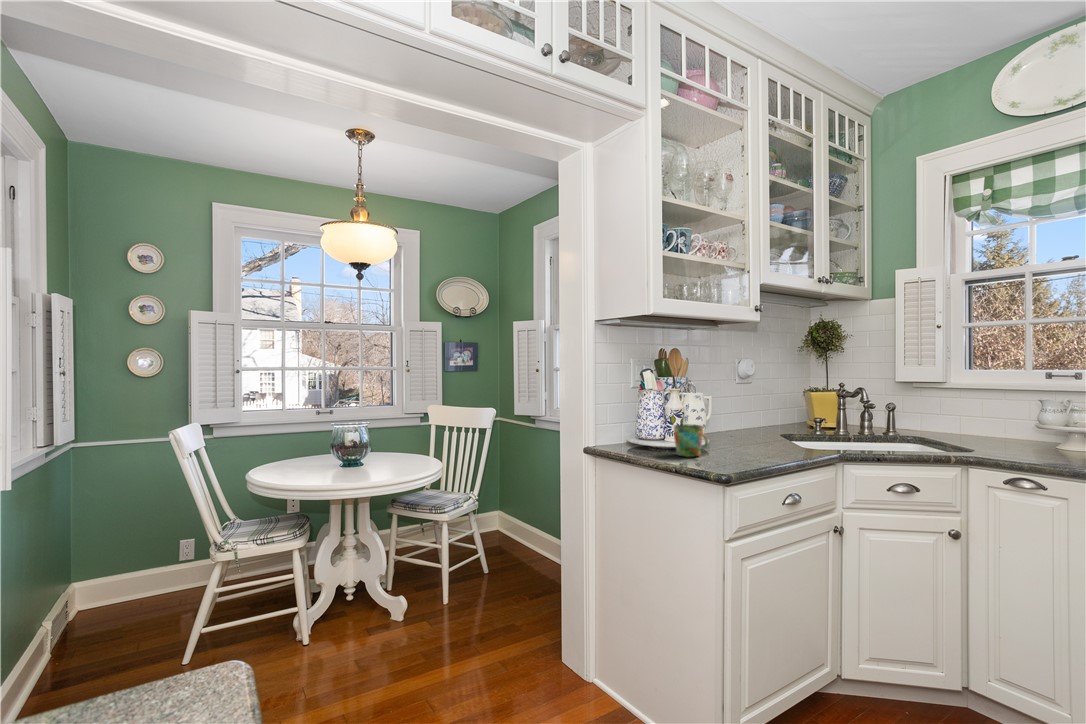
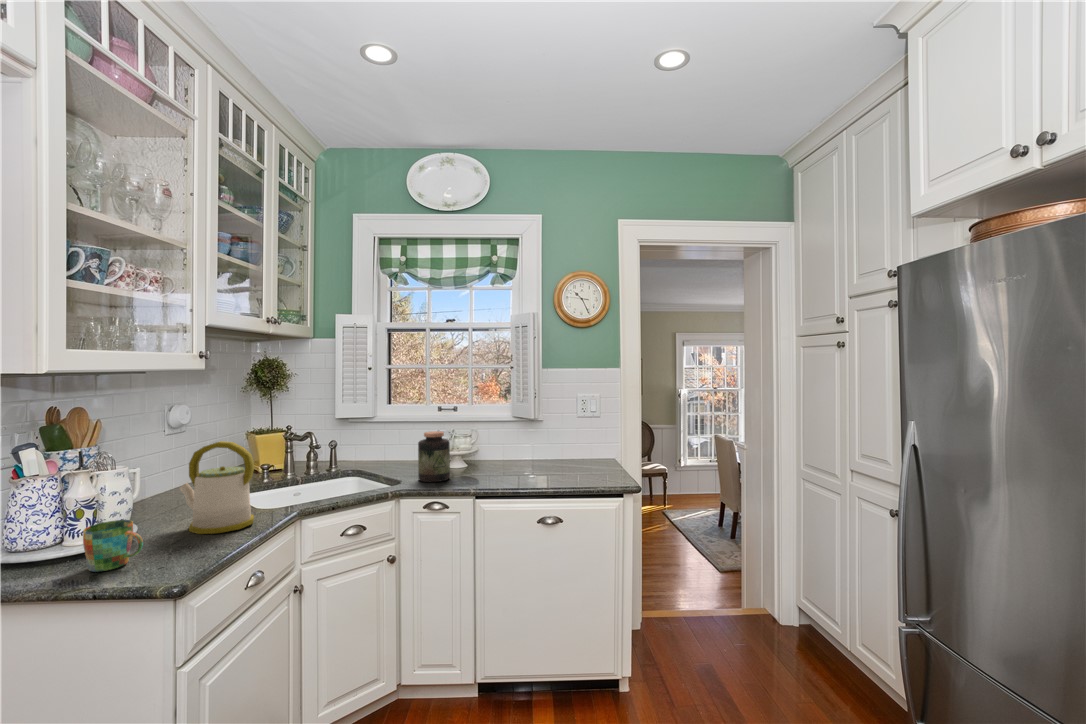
kettle: none [738,379,797,455] -> present [179,441,254,534]
jar: none [1000,397,1053,460] -> present [418,431,450,482]

